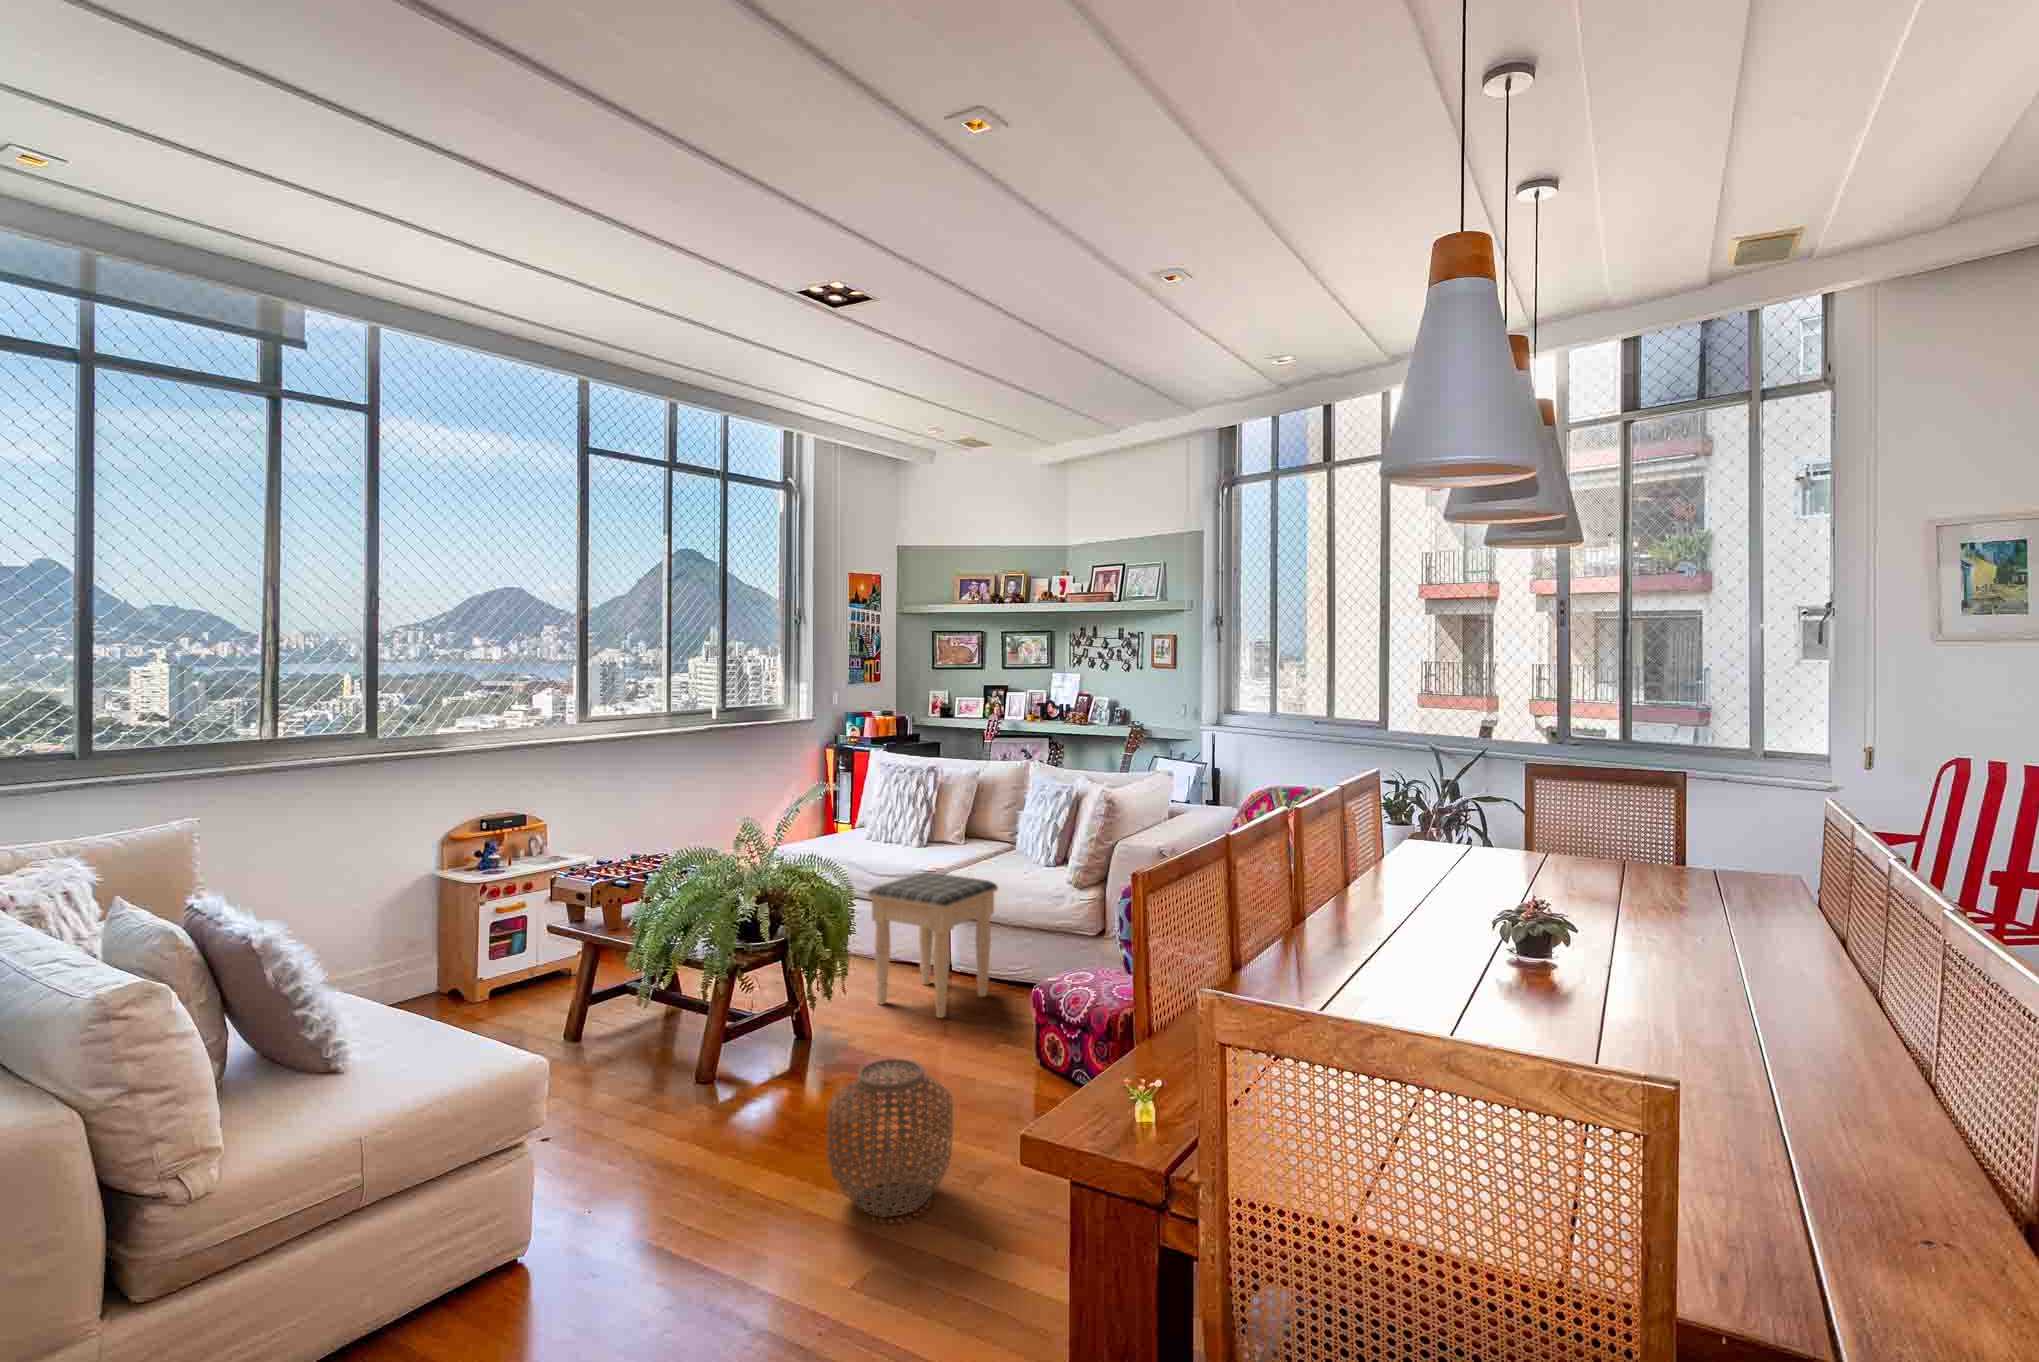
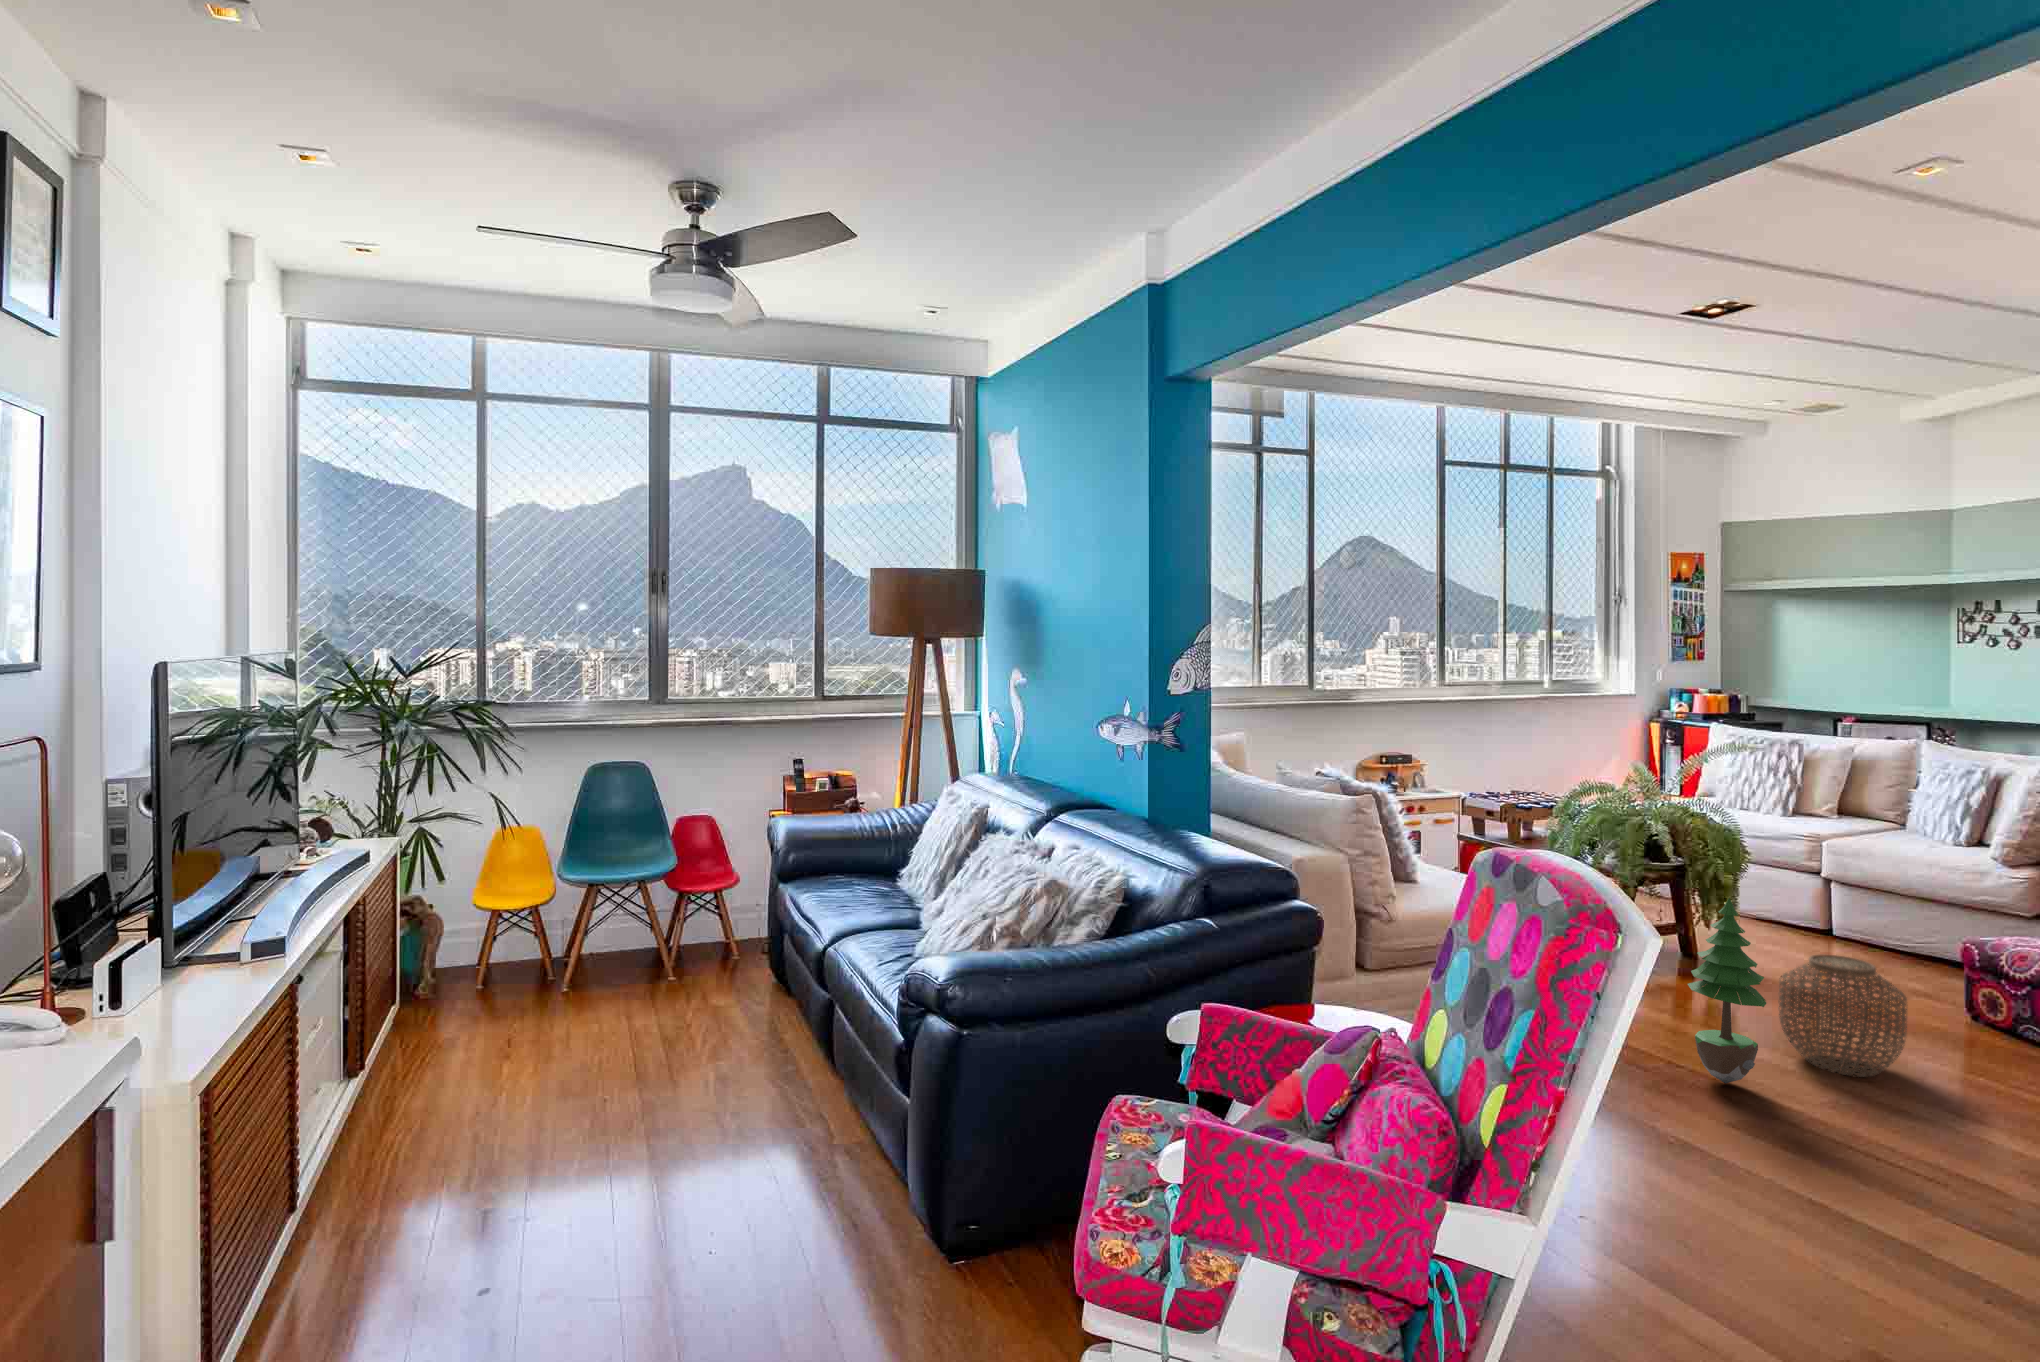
footstool: present [868,872,998,1018] -> none [1748,834,1898,966]
potted tree: none [690,1034,786,1293] -> present [1688,898,1766,1083]

